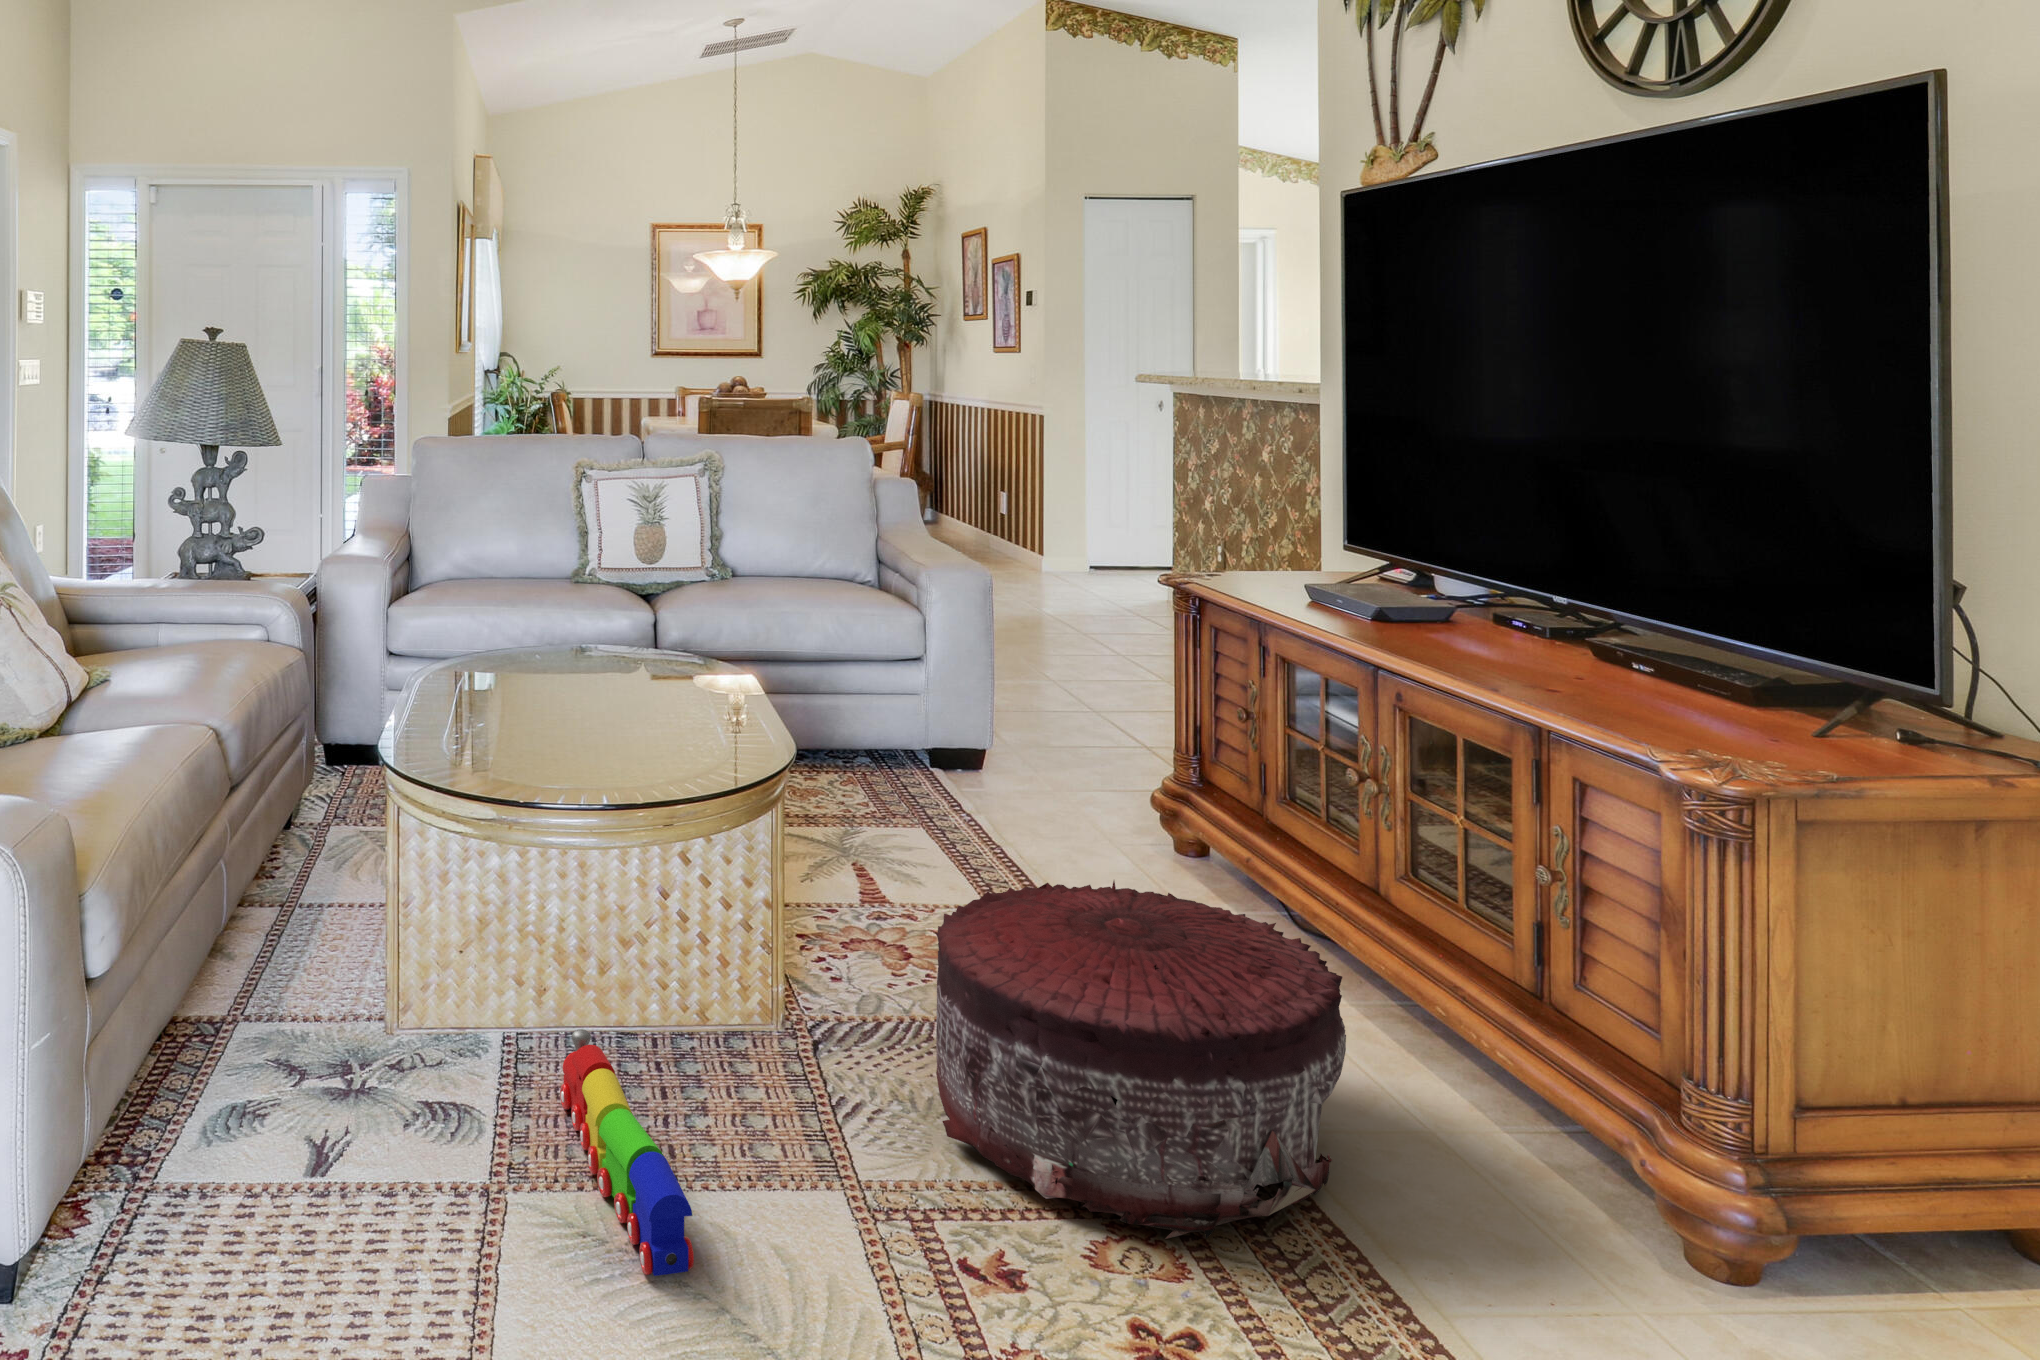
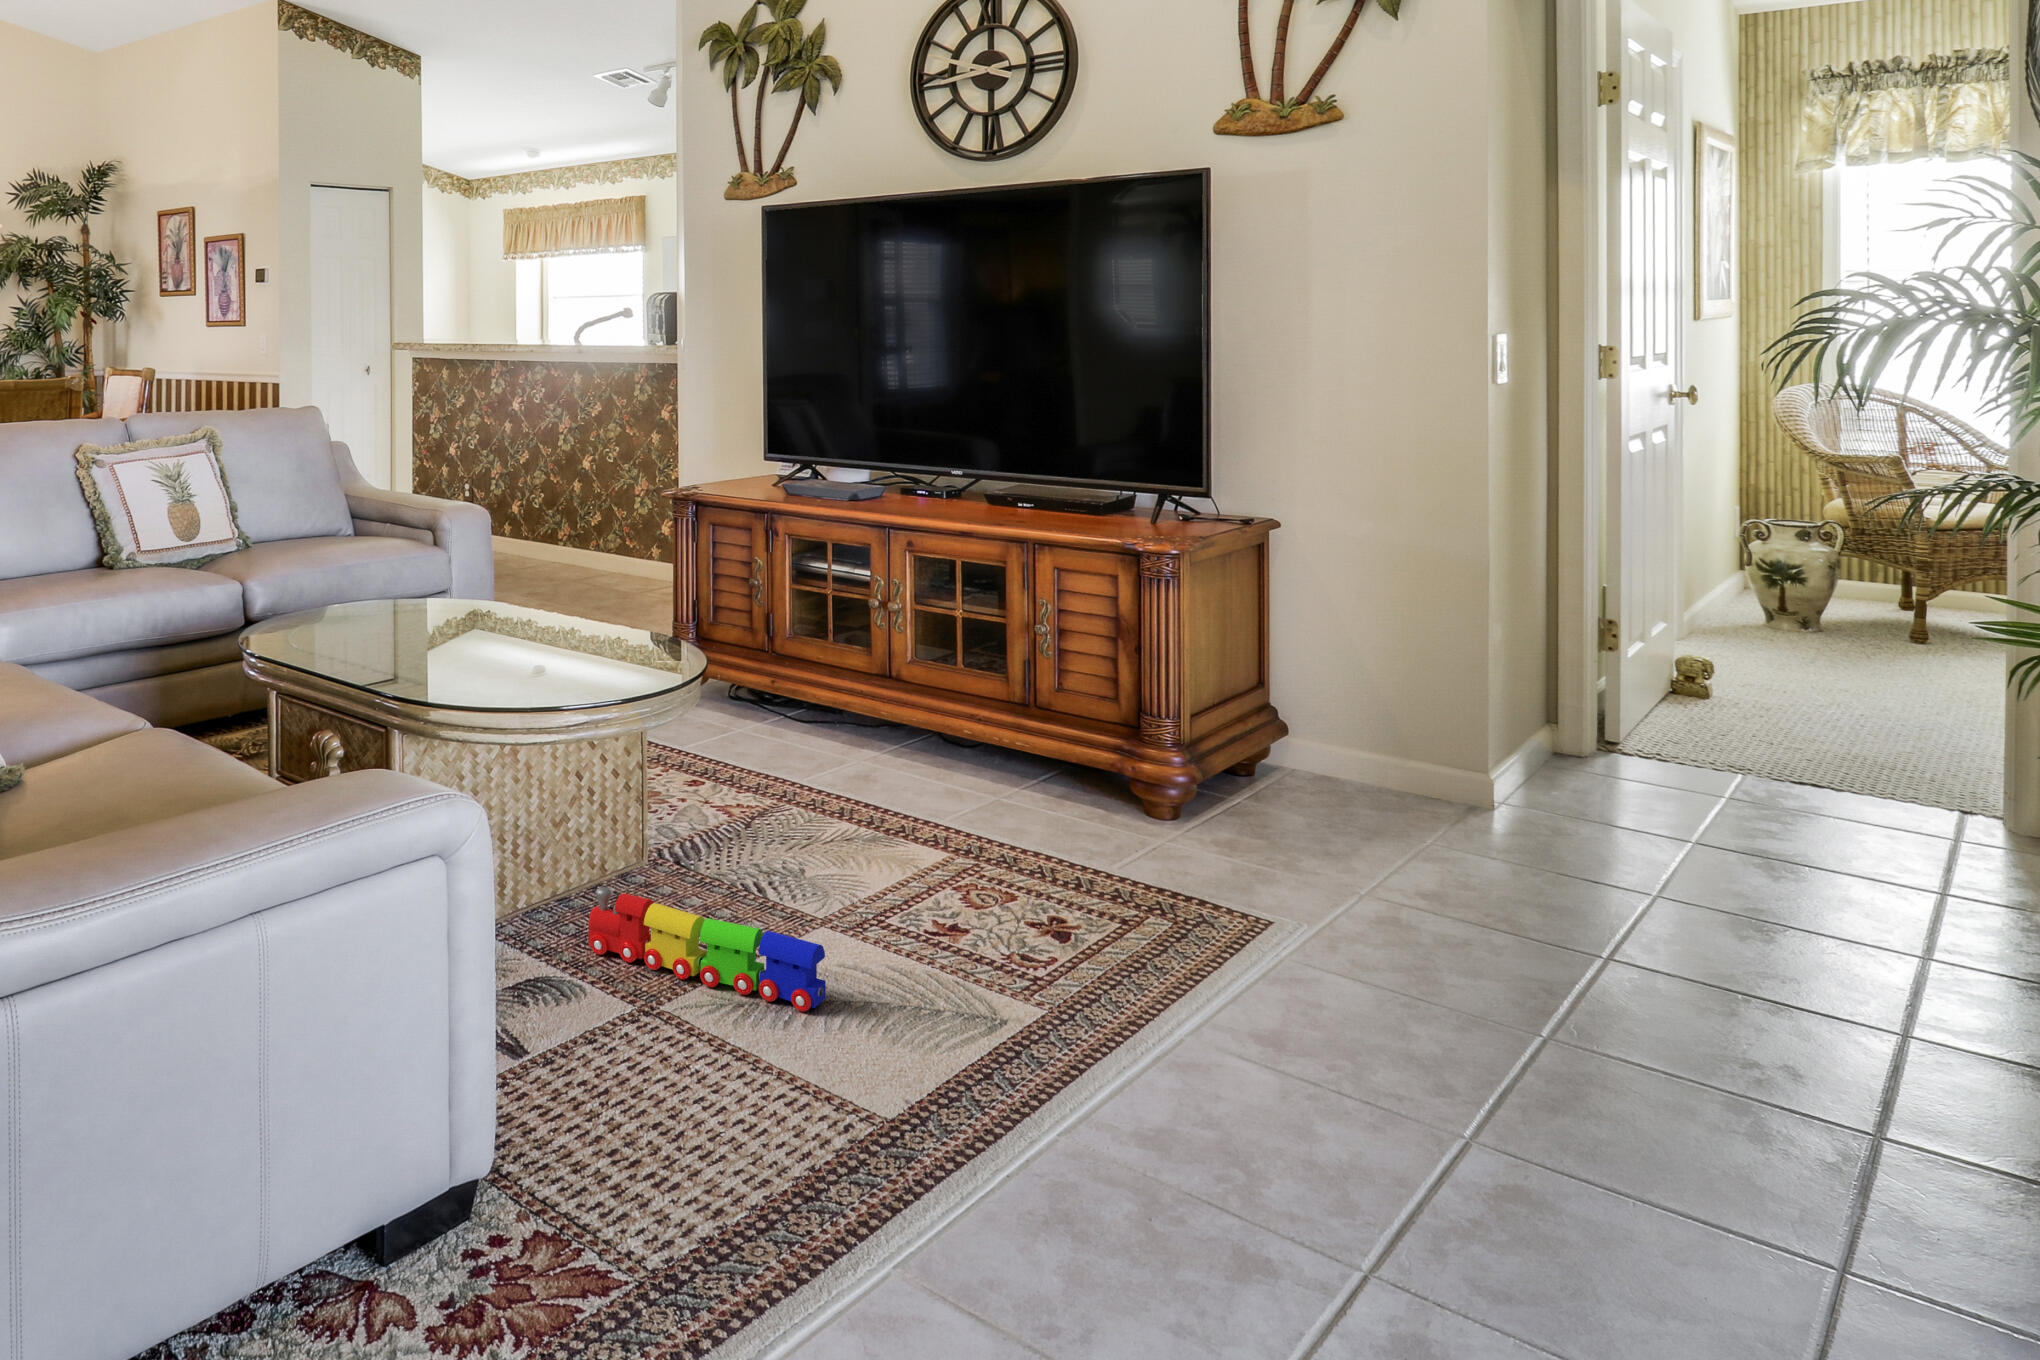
pouf: present [936,881,1346,1239] -> none [758,695,1026,891]

